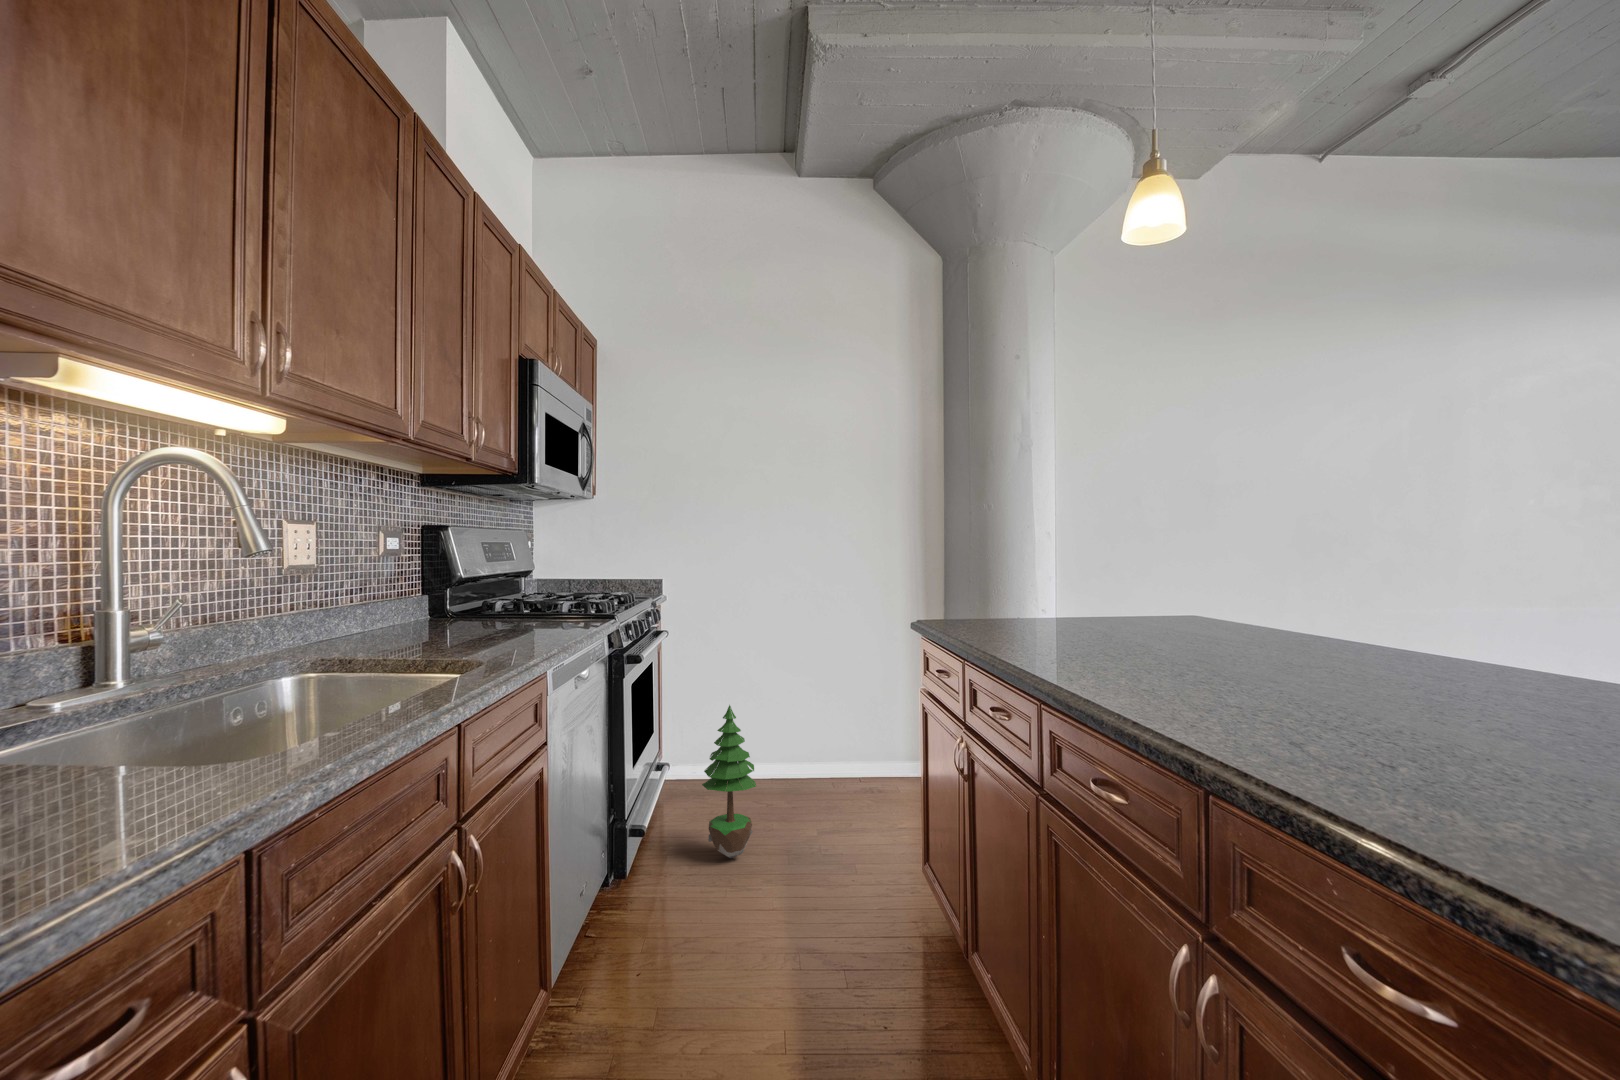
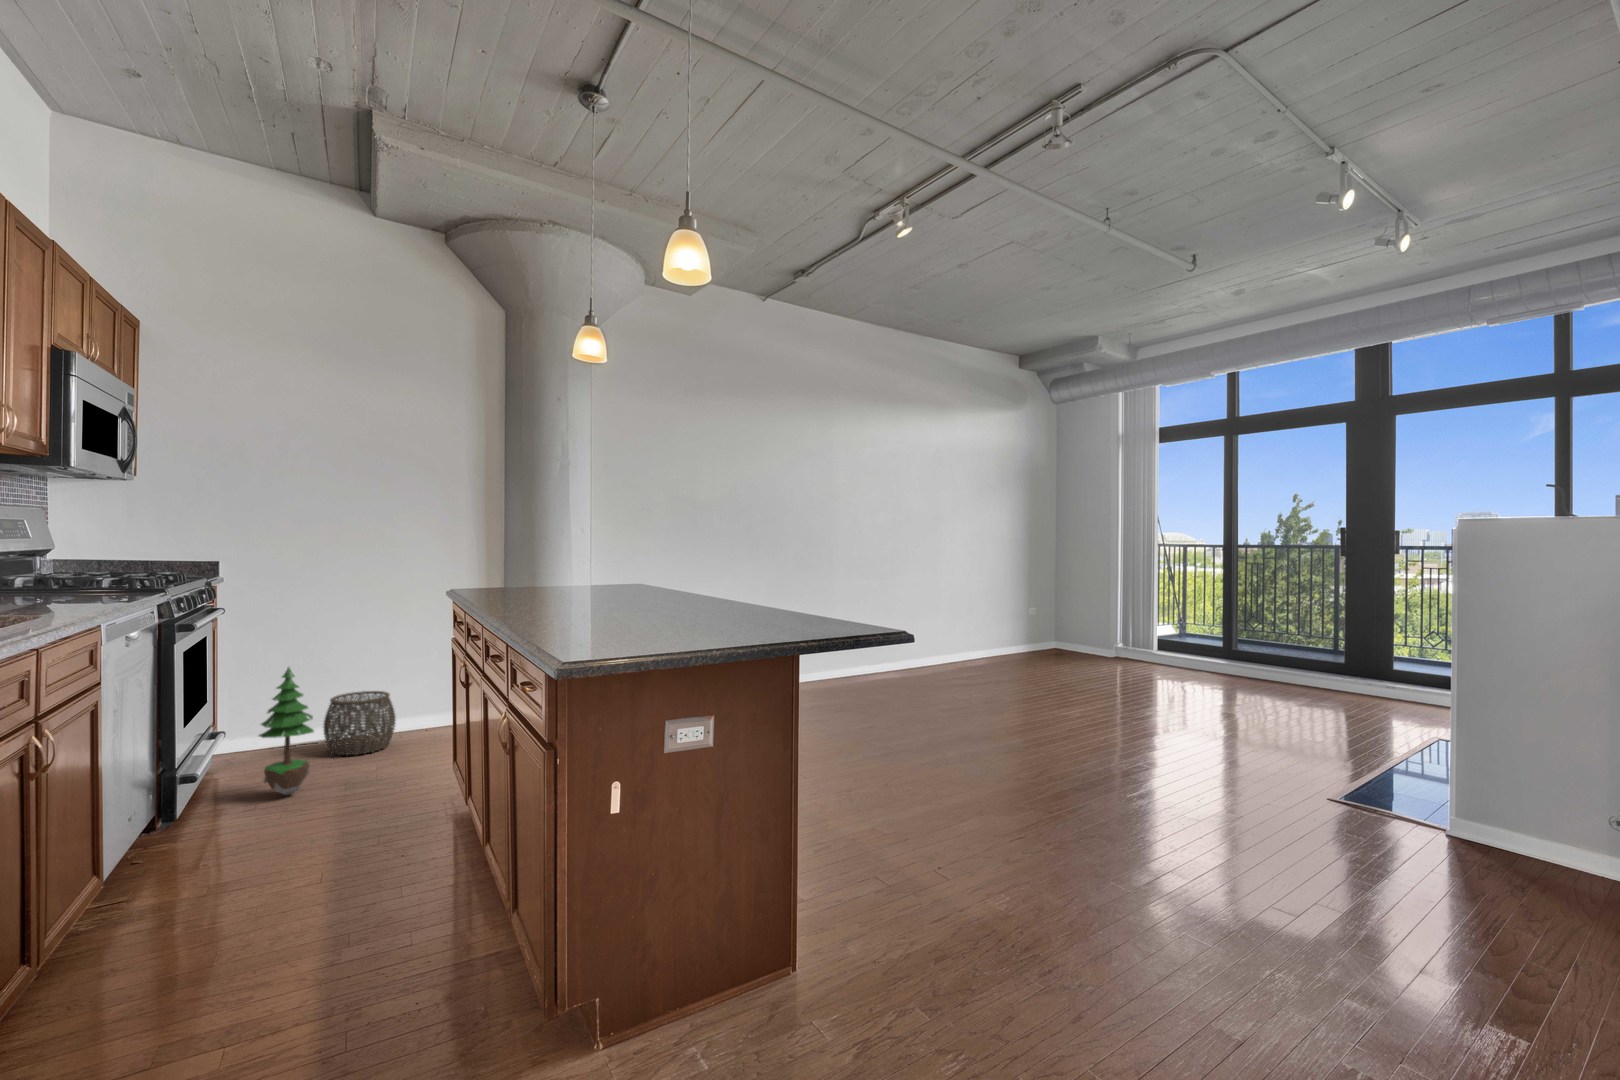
woven basket: none [757,726,828,804] -> present [323,691,396,755]

